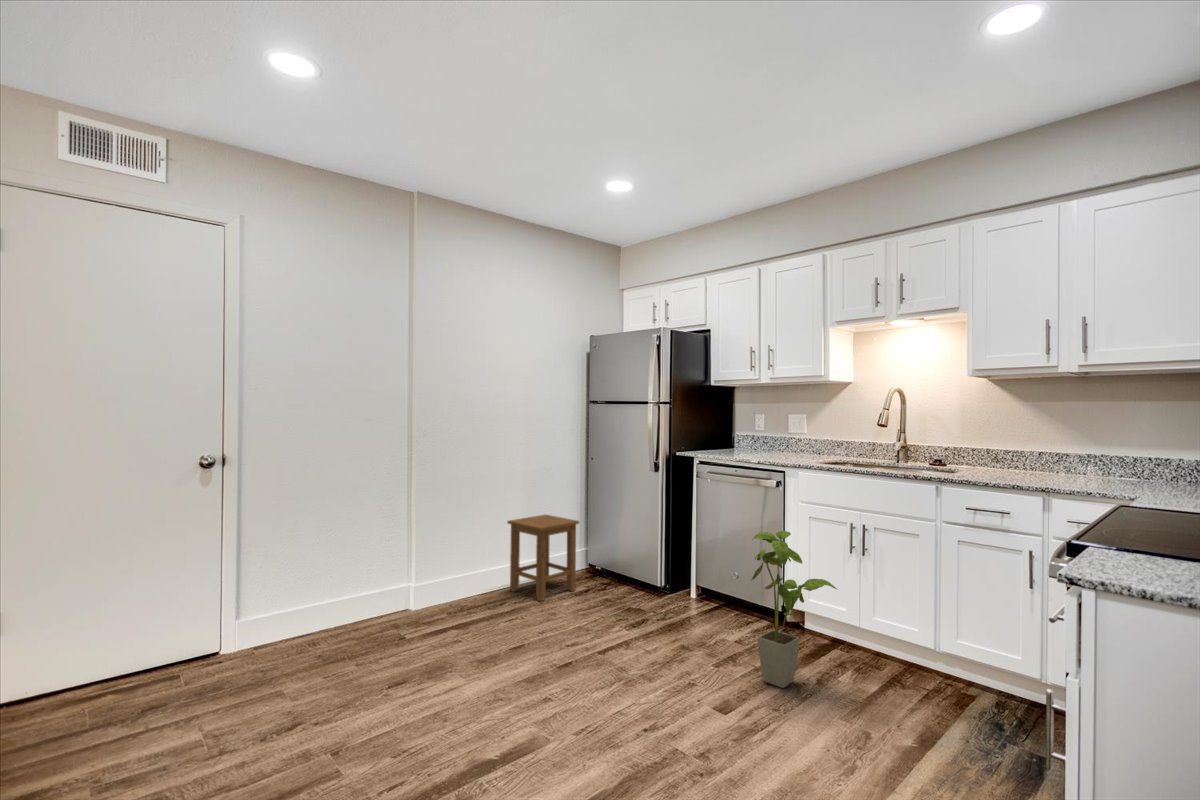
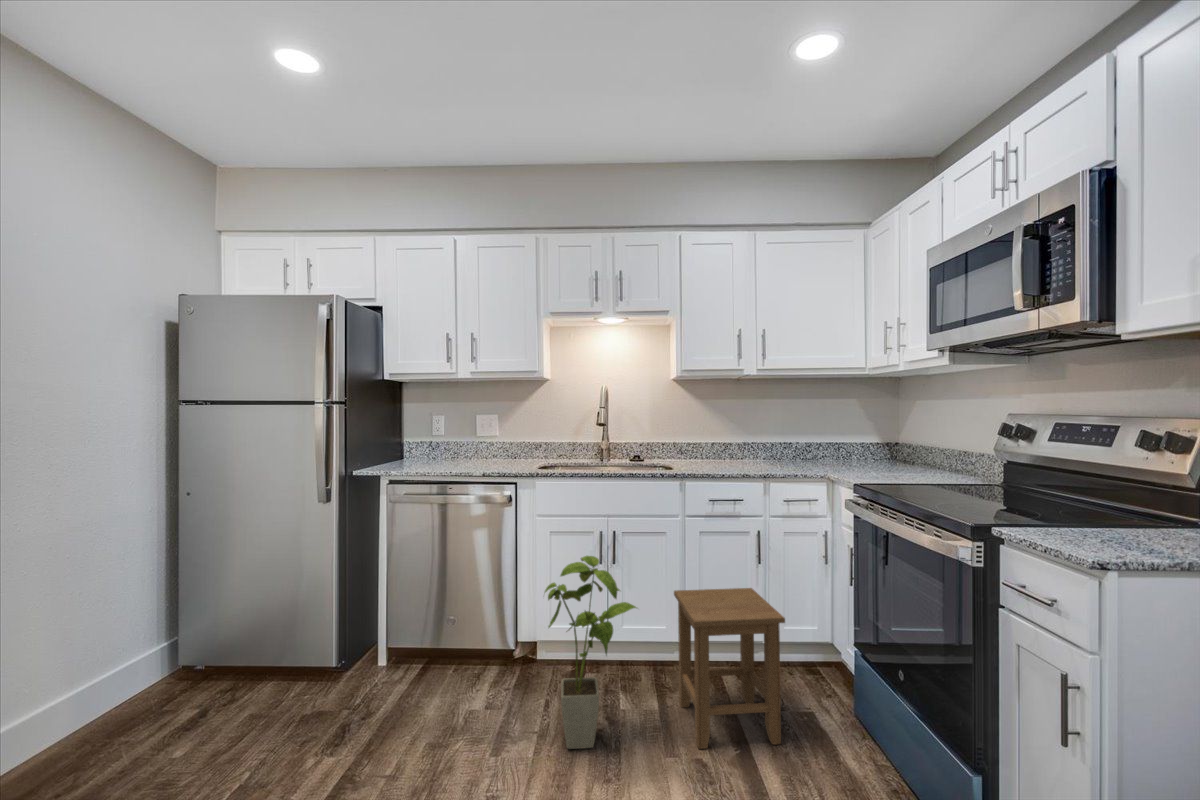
stool: present [508,515,579,601] -> present [674,588,785,749]

